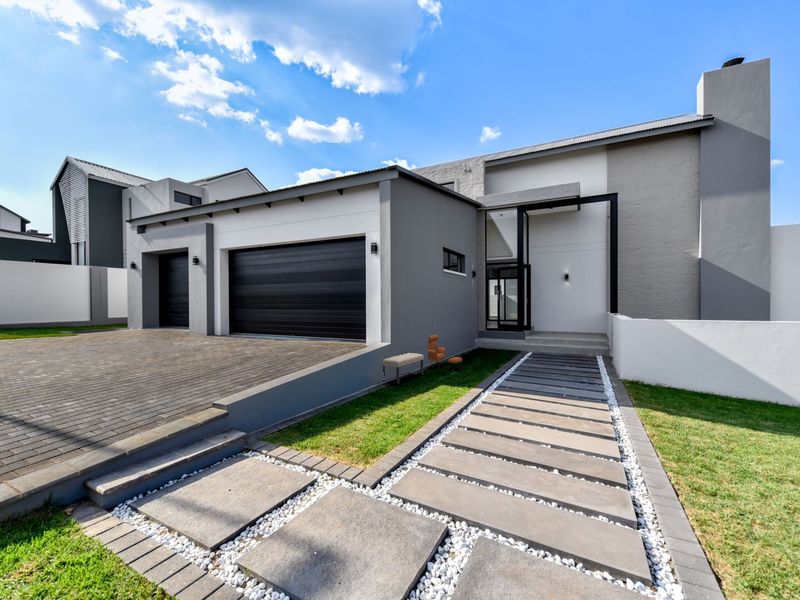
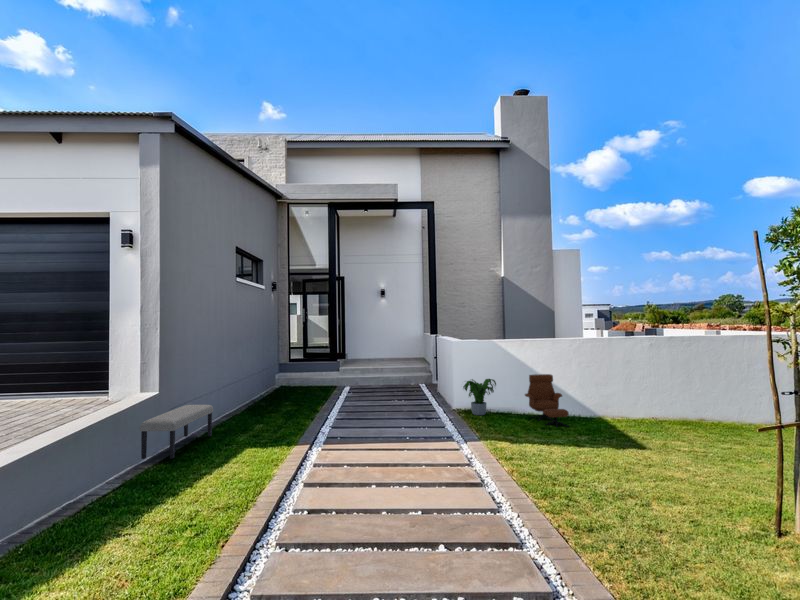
lounge chair: present [427,335,462,370] -> present [525,374,569,427]
potted plant: none [630,355,671,389] -> present [463,379,496,415]

